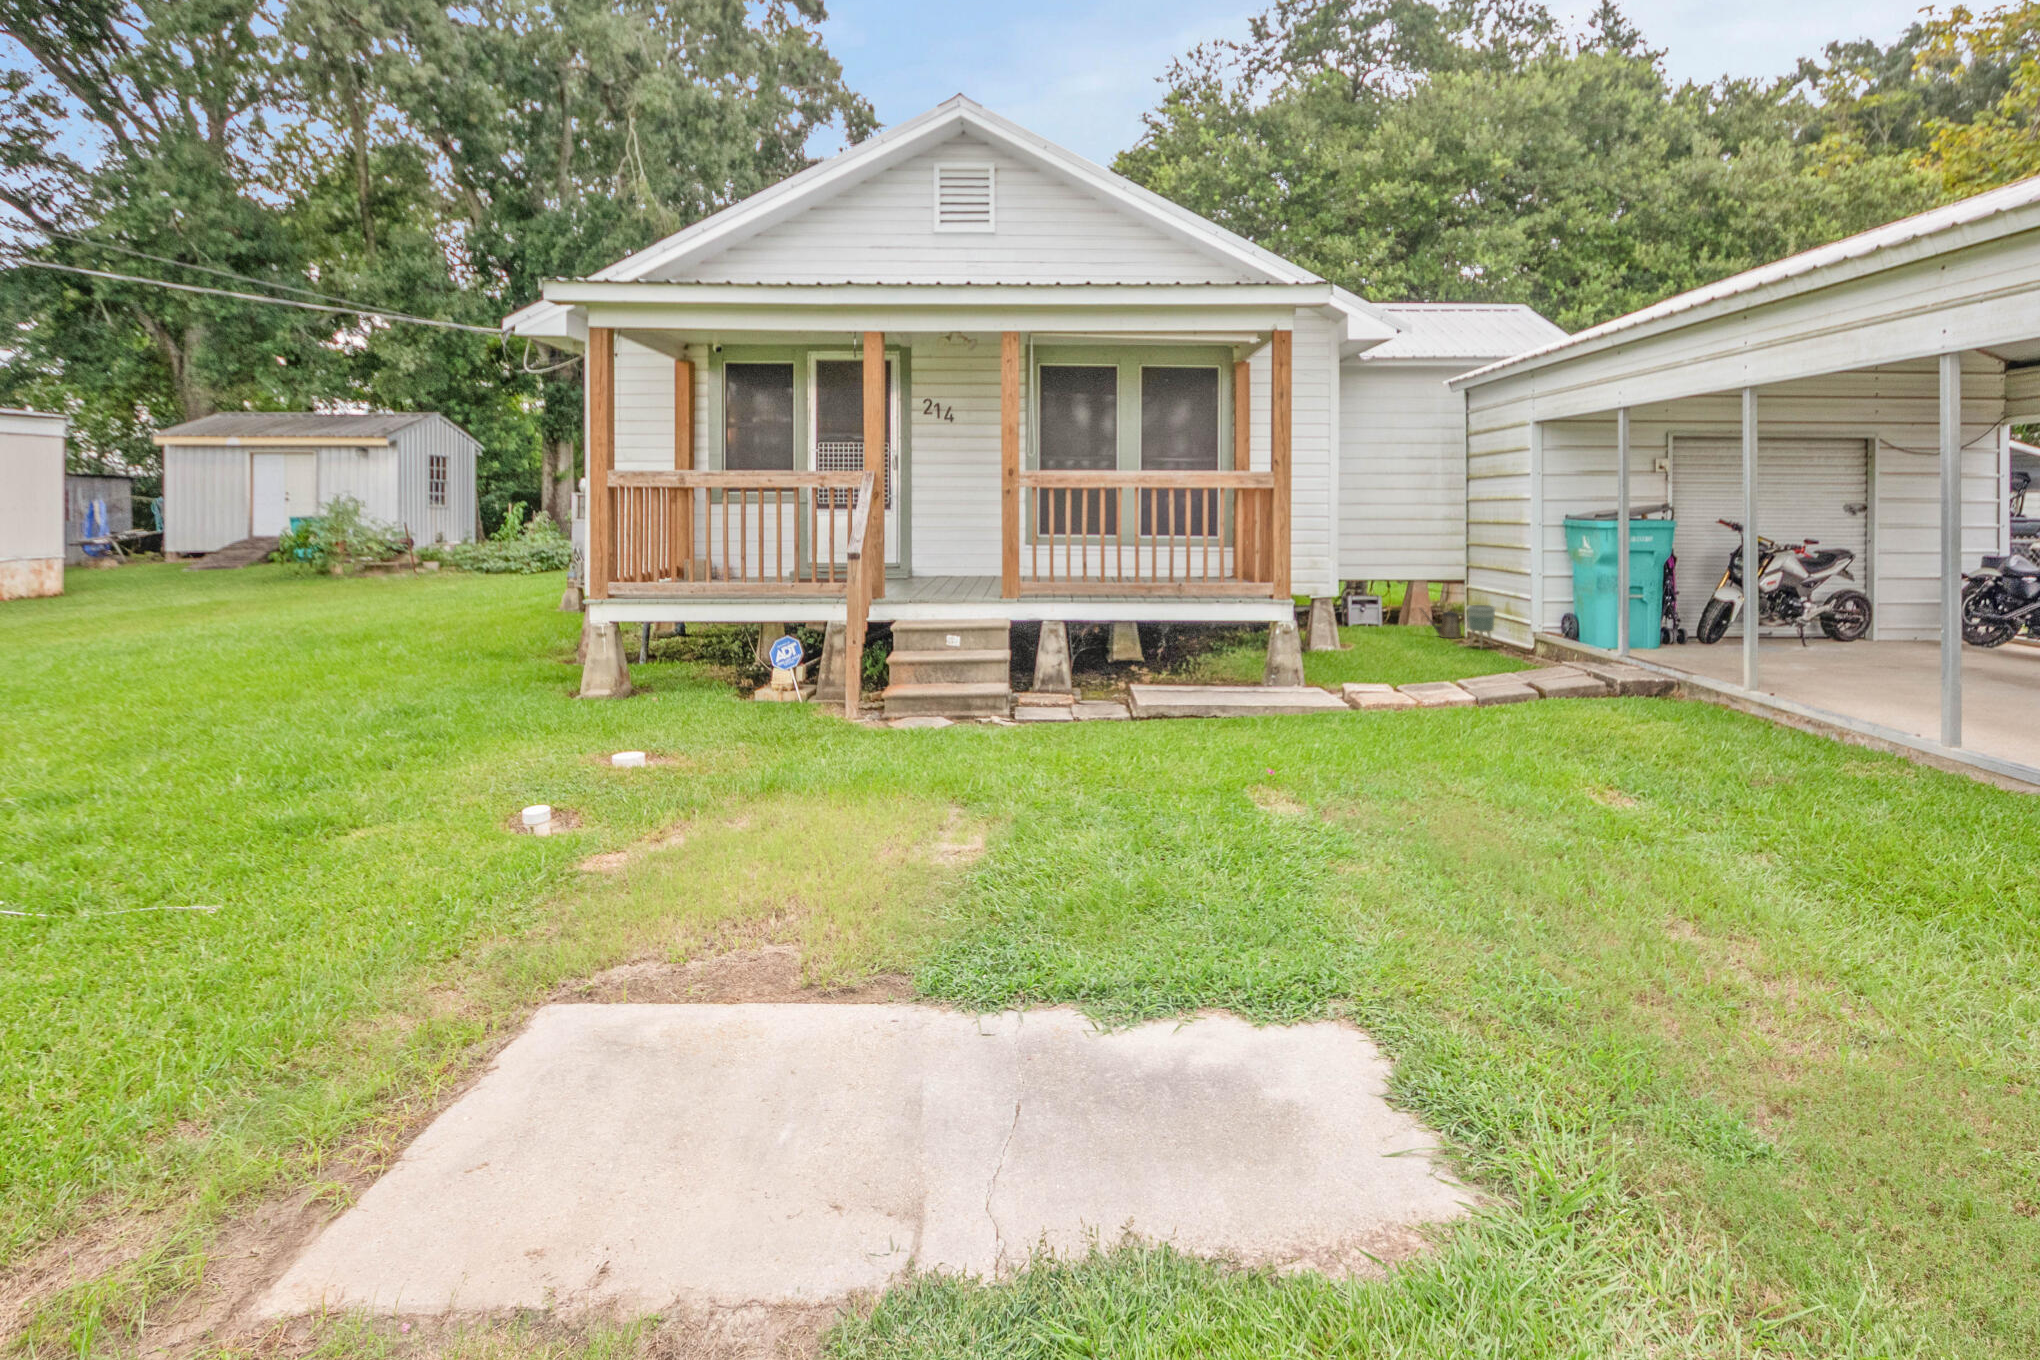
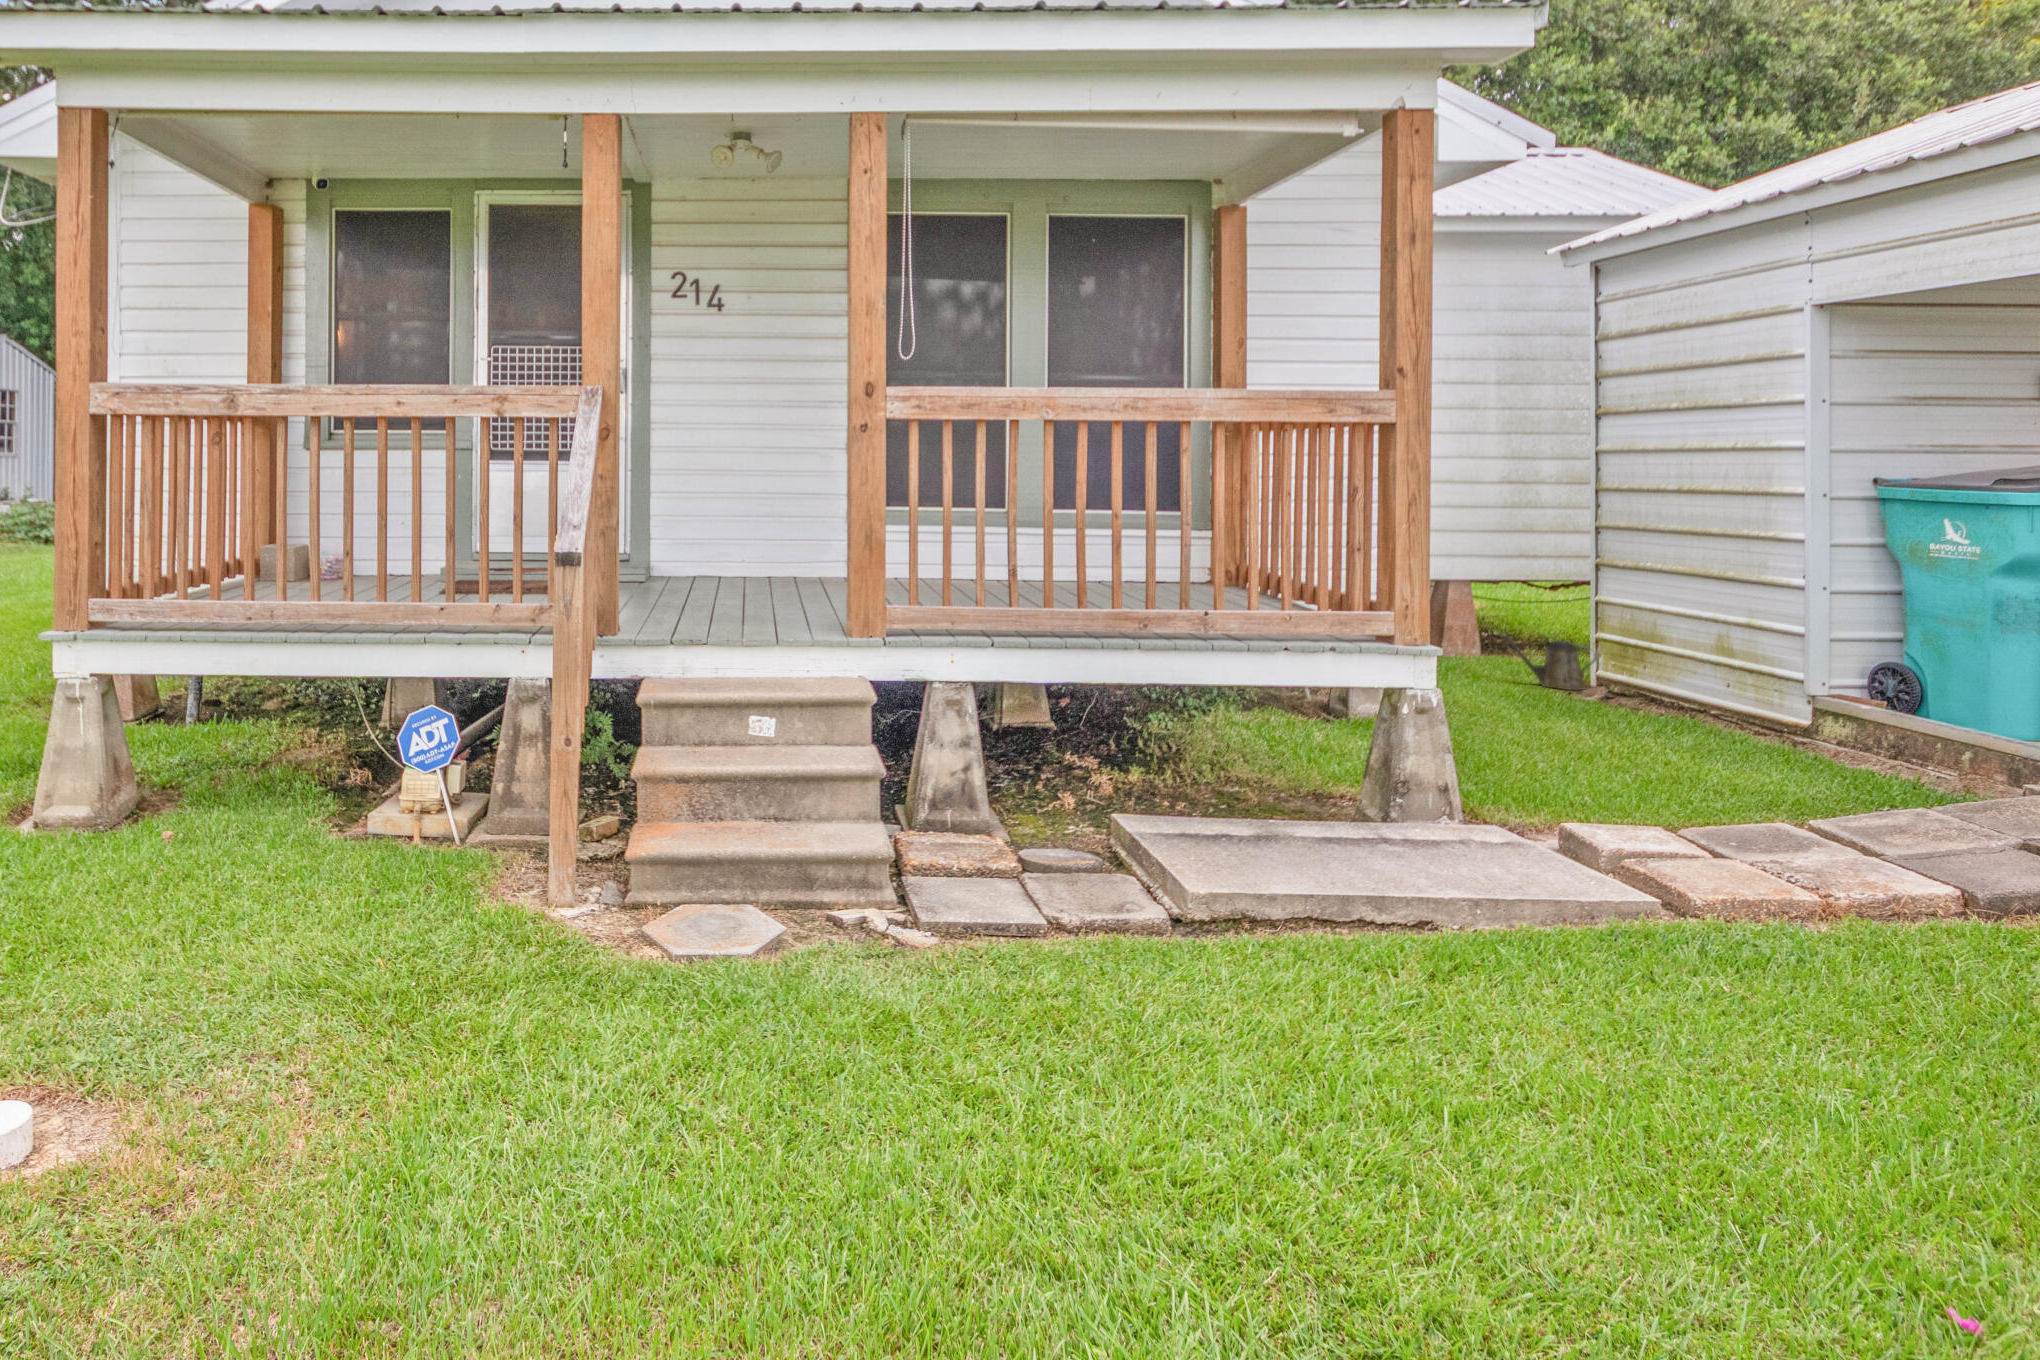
planter: present [1467,605,1495,648] -> none [1636,636,1697,721]

